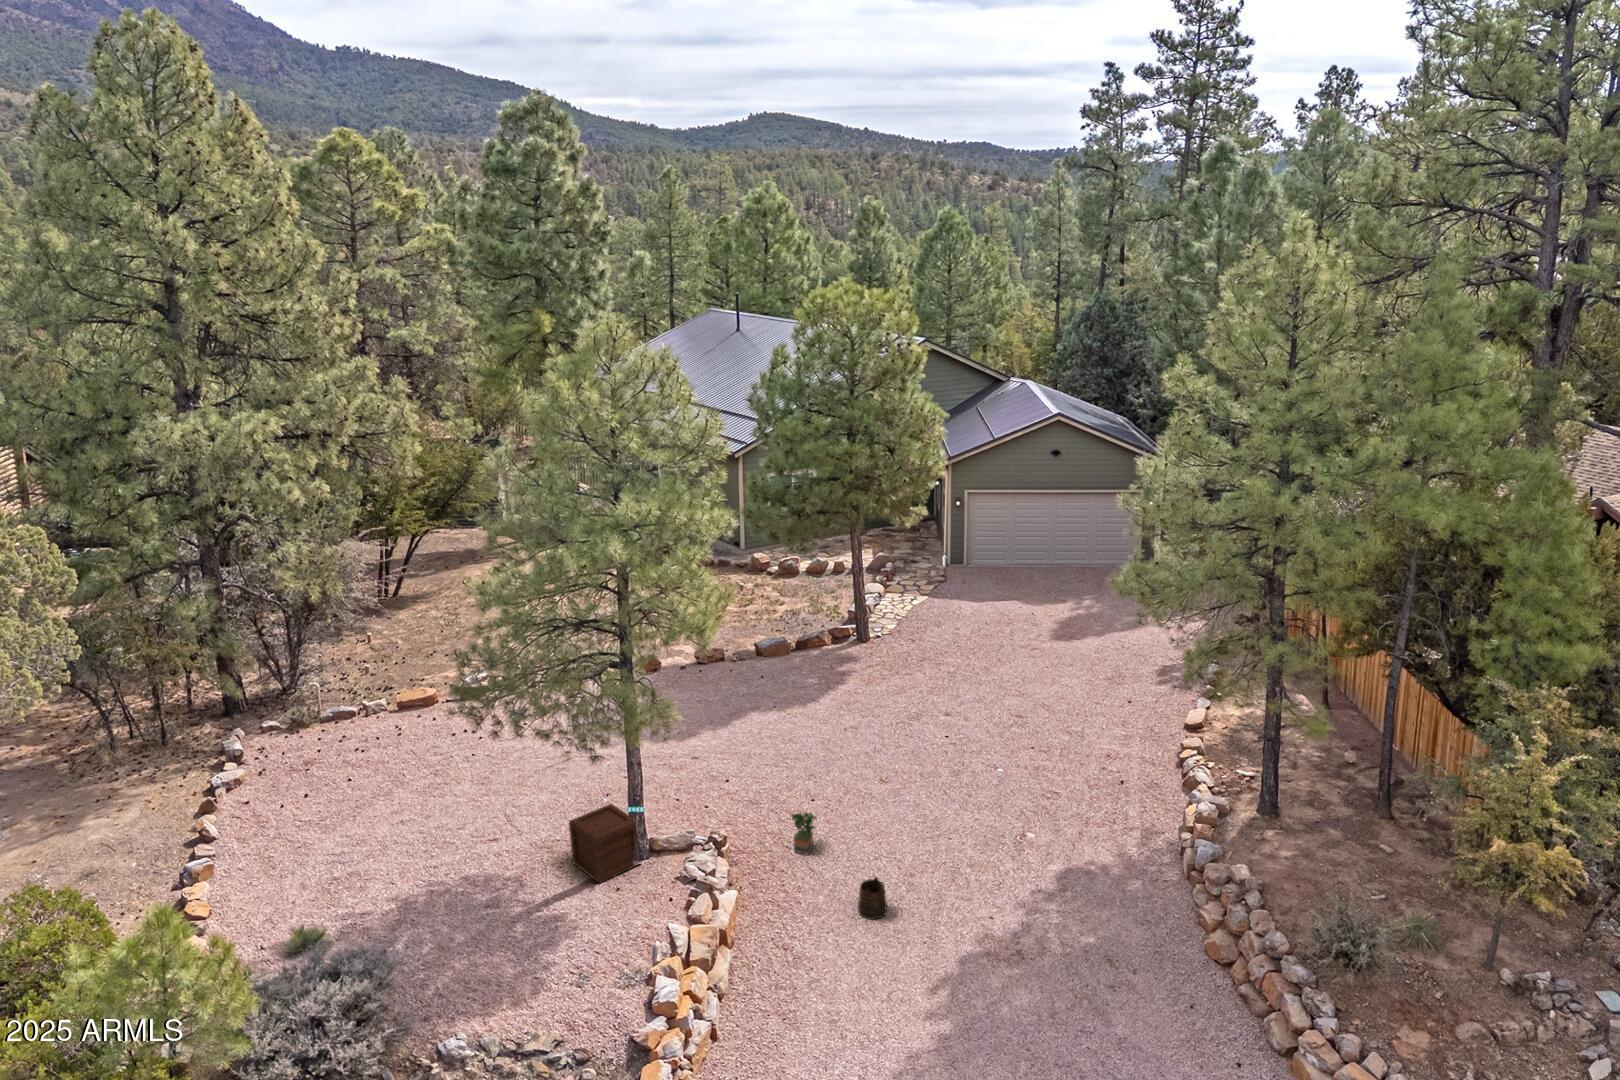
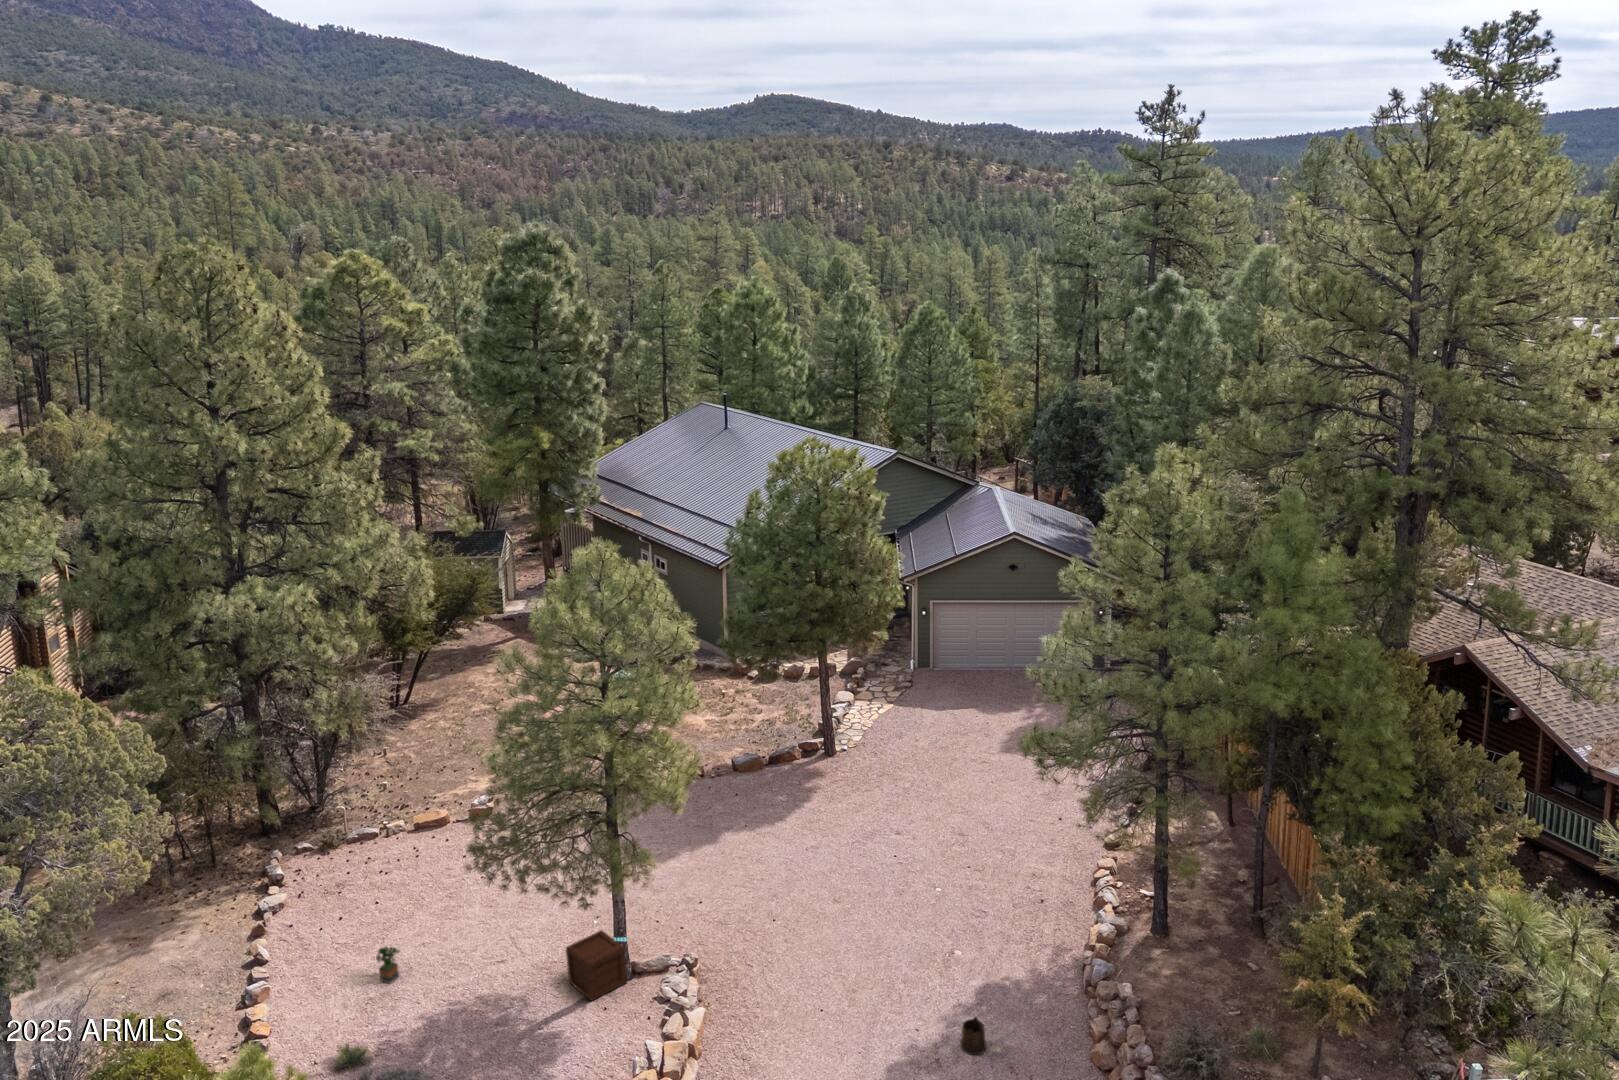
potted tree: present [792,812,817,855] -> present [376,947,399,983]
bucket: present [858,877,887,919] -> present [961,1017,986,1055]

